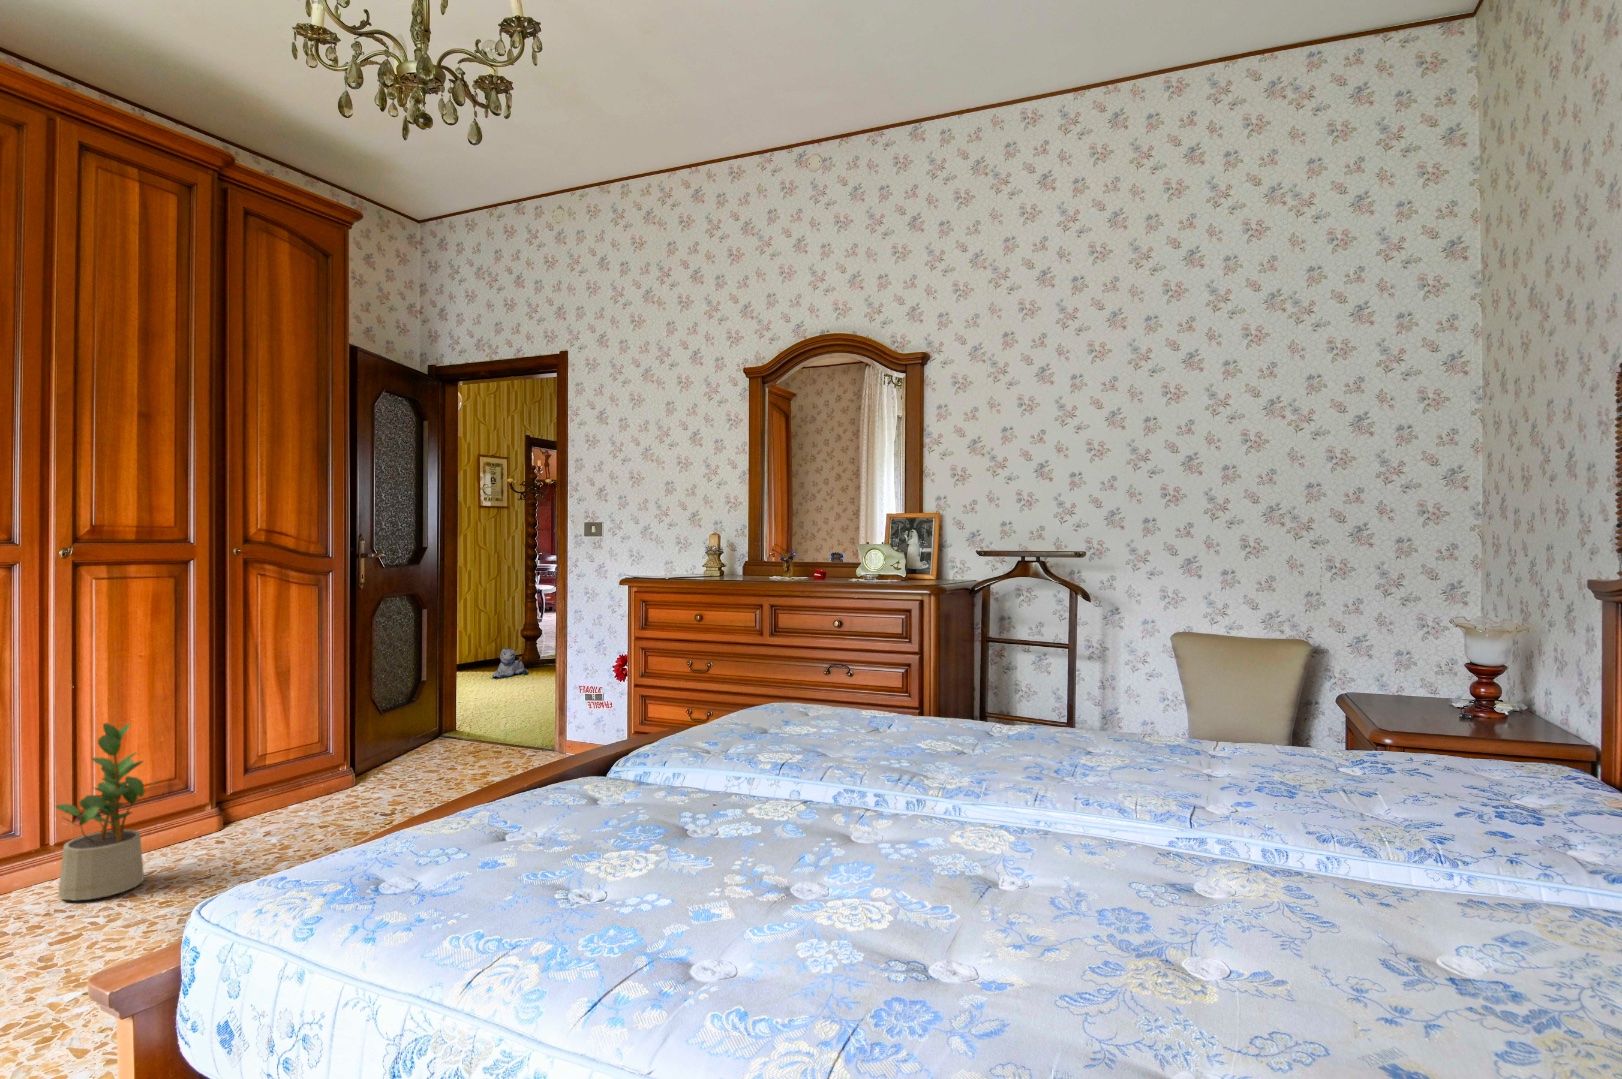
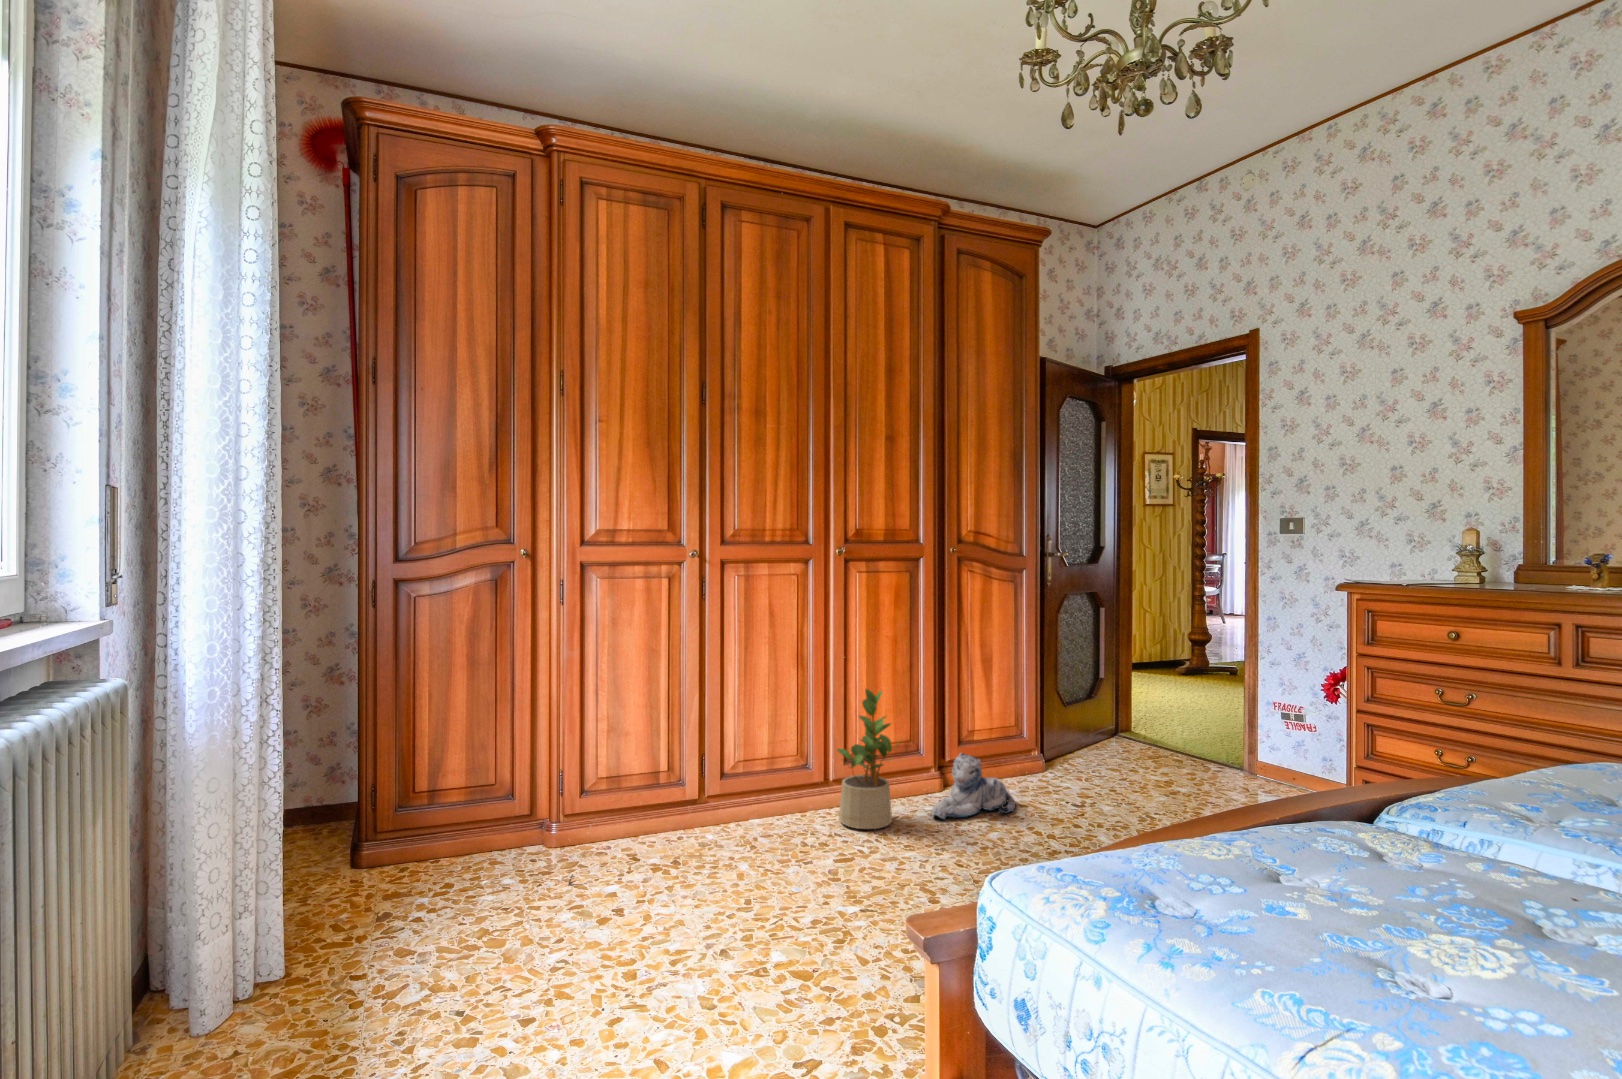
plush toy: present [493,648,529,678] -> present [931,753,1016,819]

